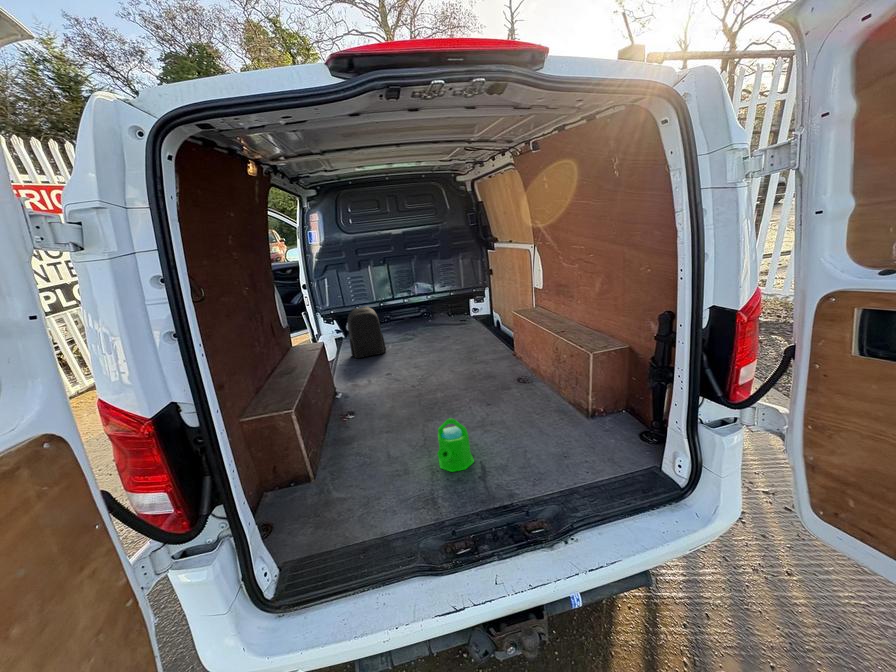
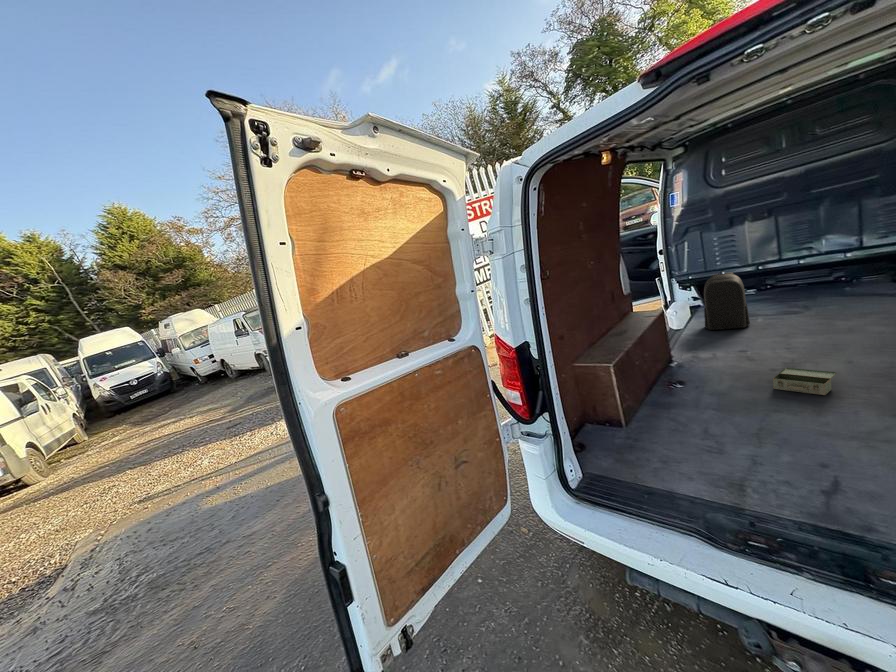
toolbox: none [426,381,466,403] -> present [773,368,837,395]
watering can: present [437,418,474,472] -> none [746,402,801,460]

